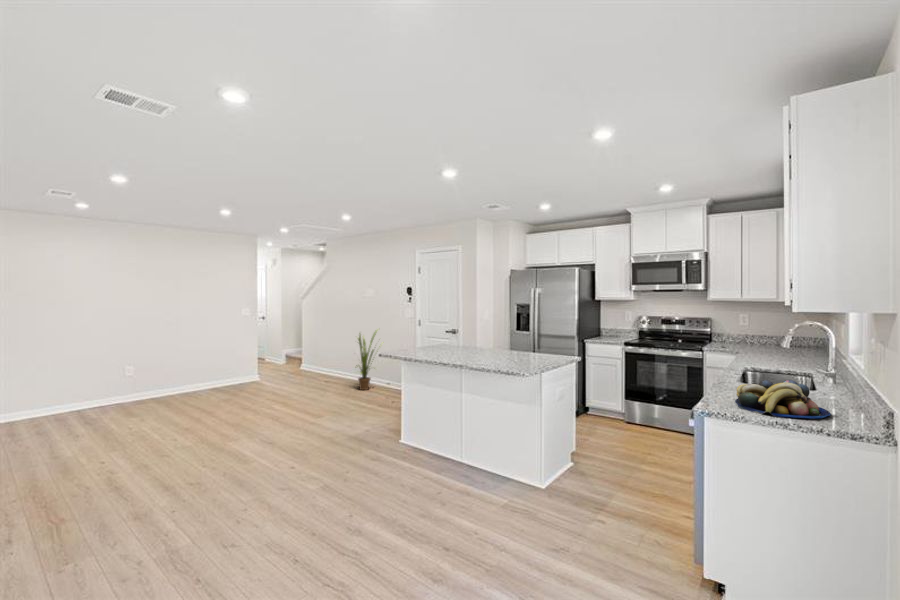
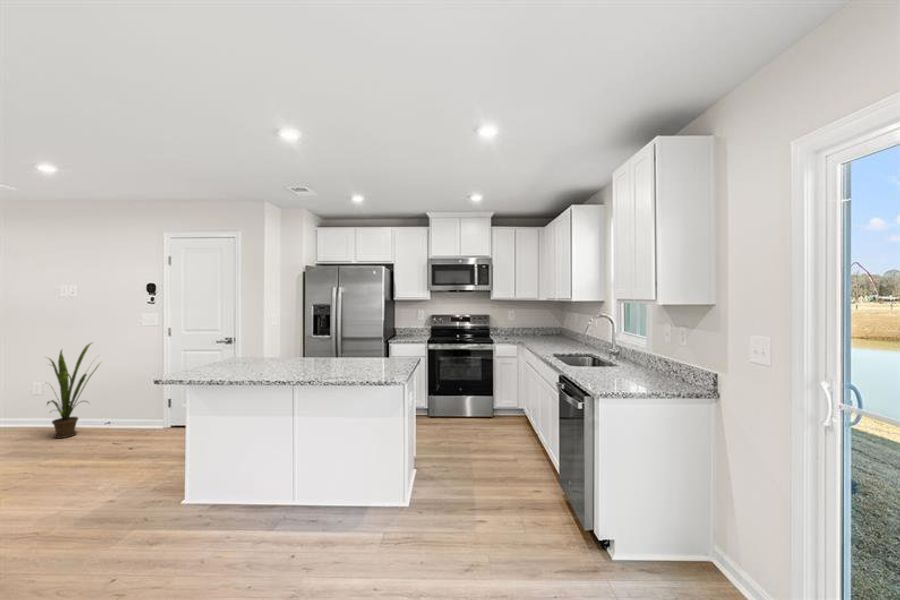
fruit bowl: present [735,380,831,419] -> none [603,359,669,389]

